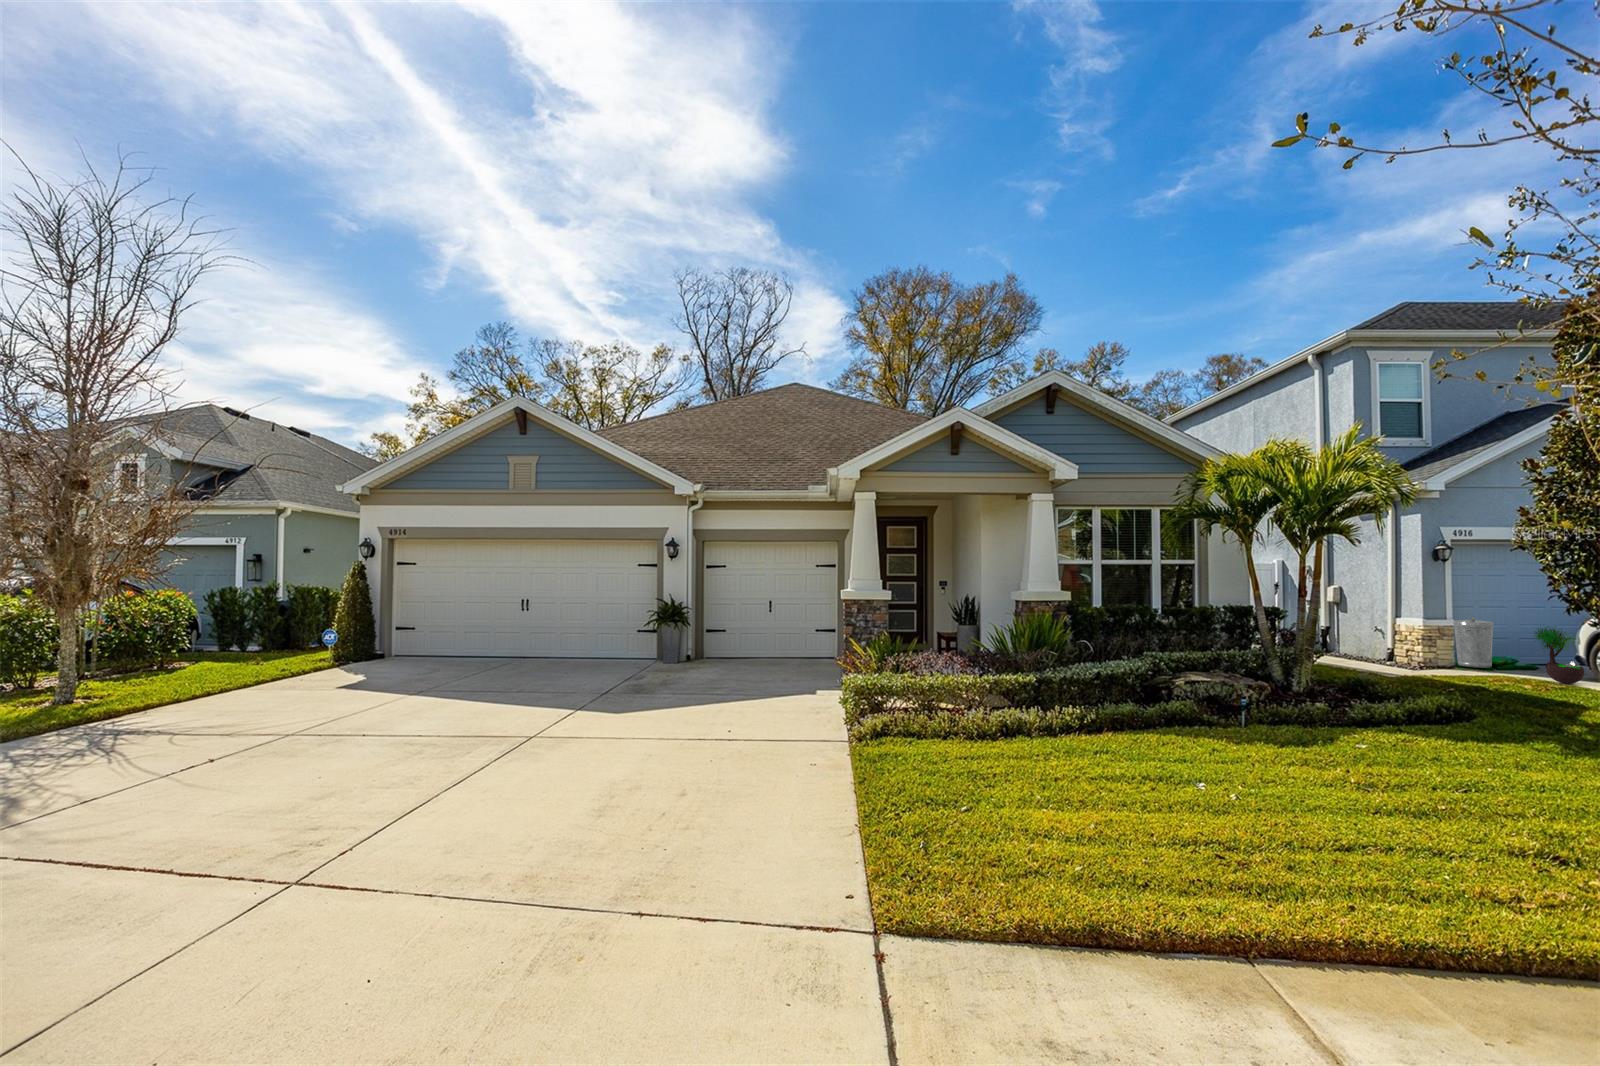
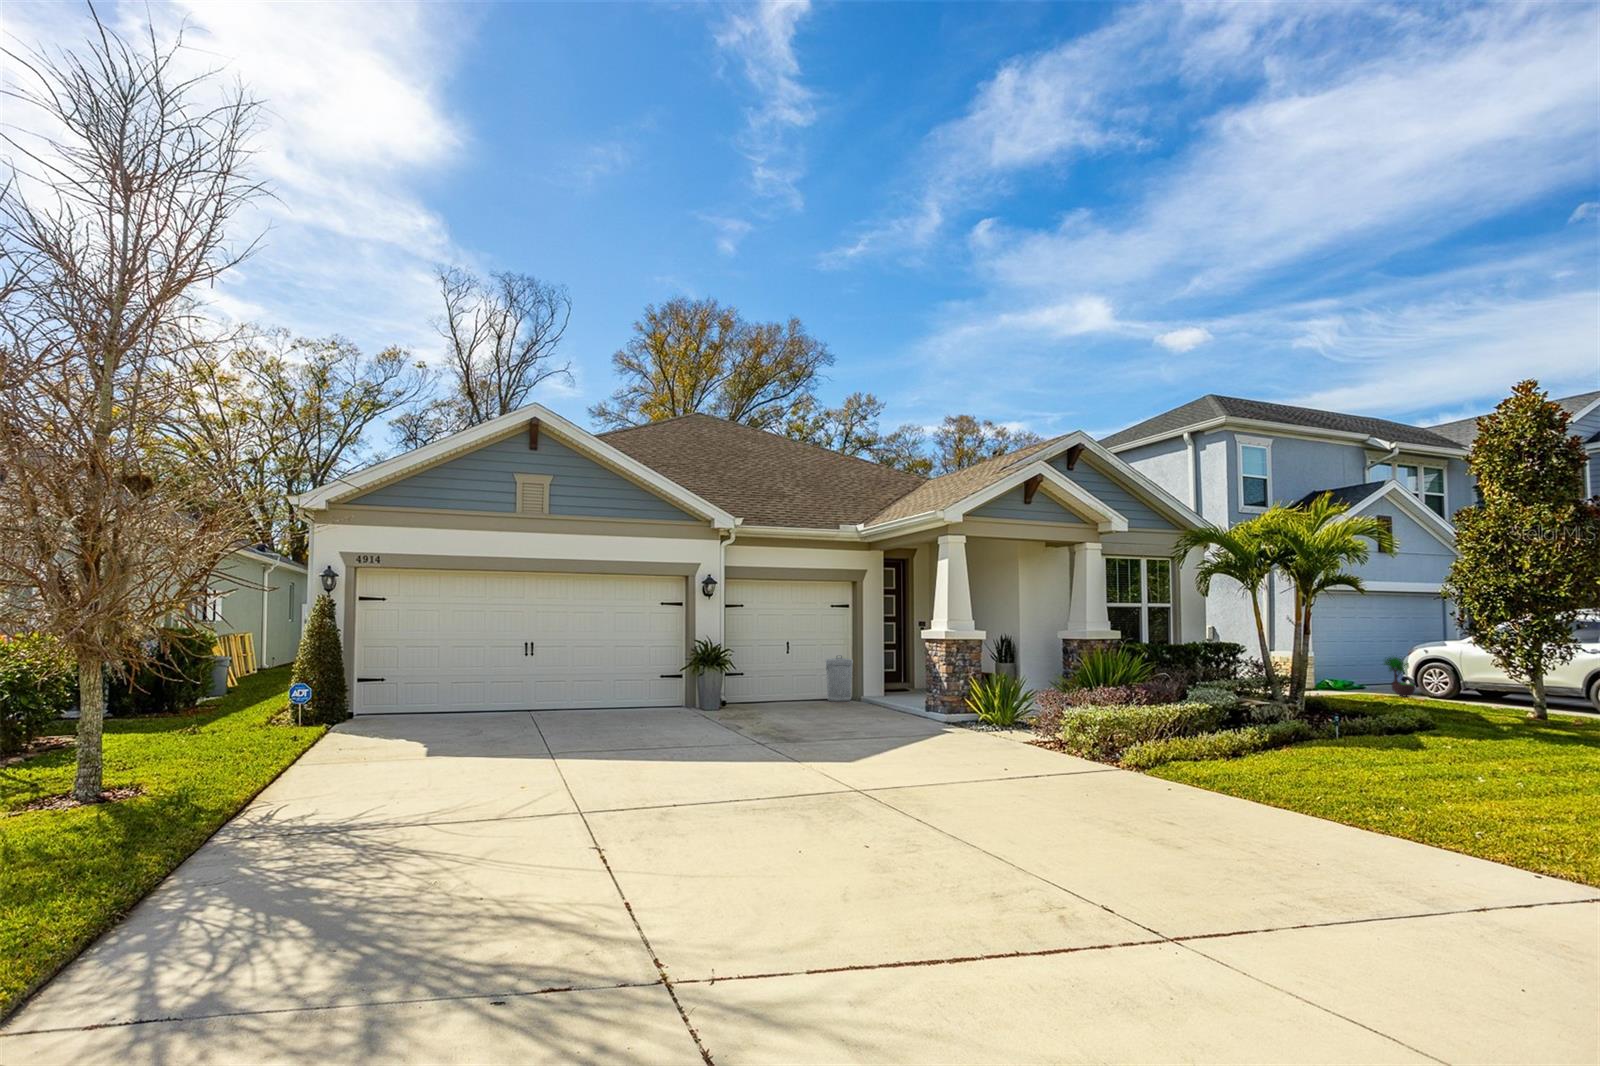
trash can: present [1453,617,1494,668] -> present [826,655,853,702]

